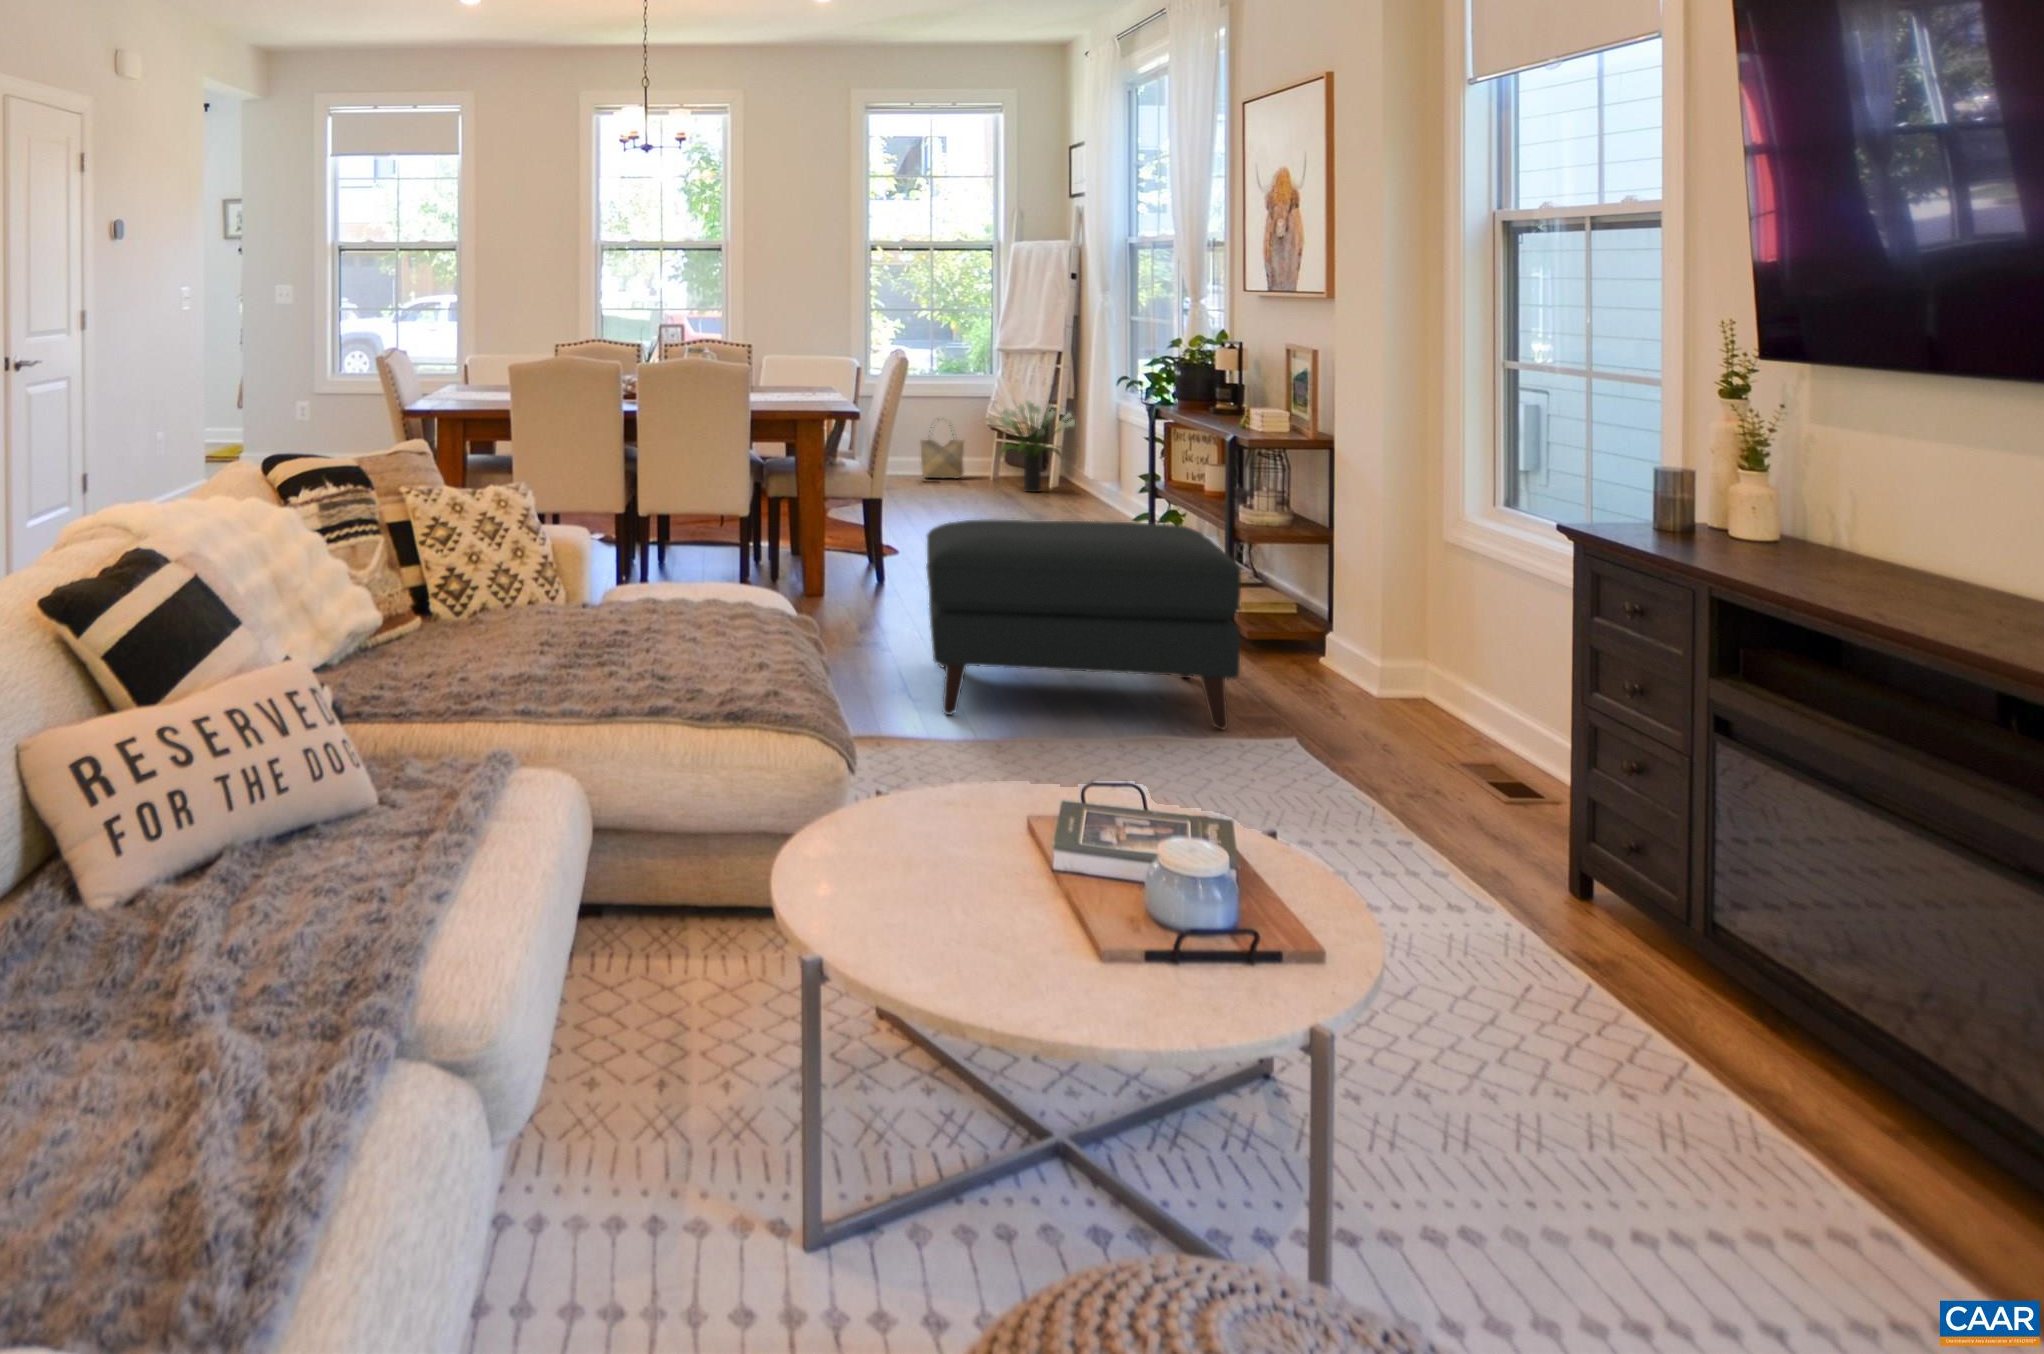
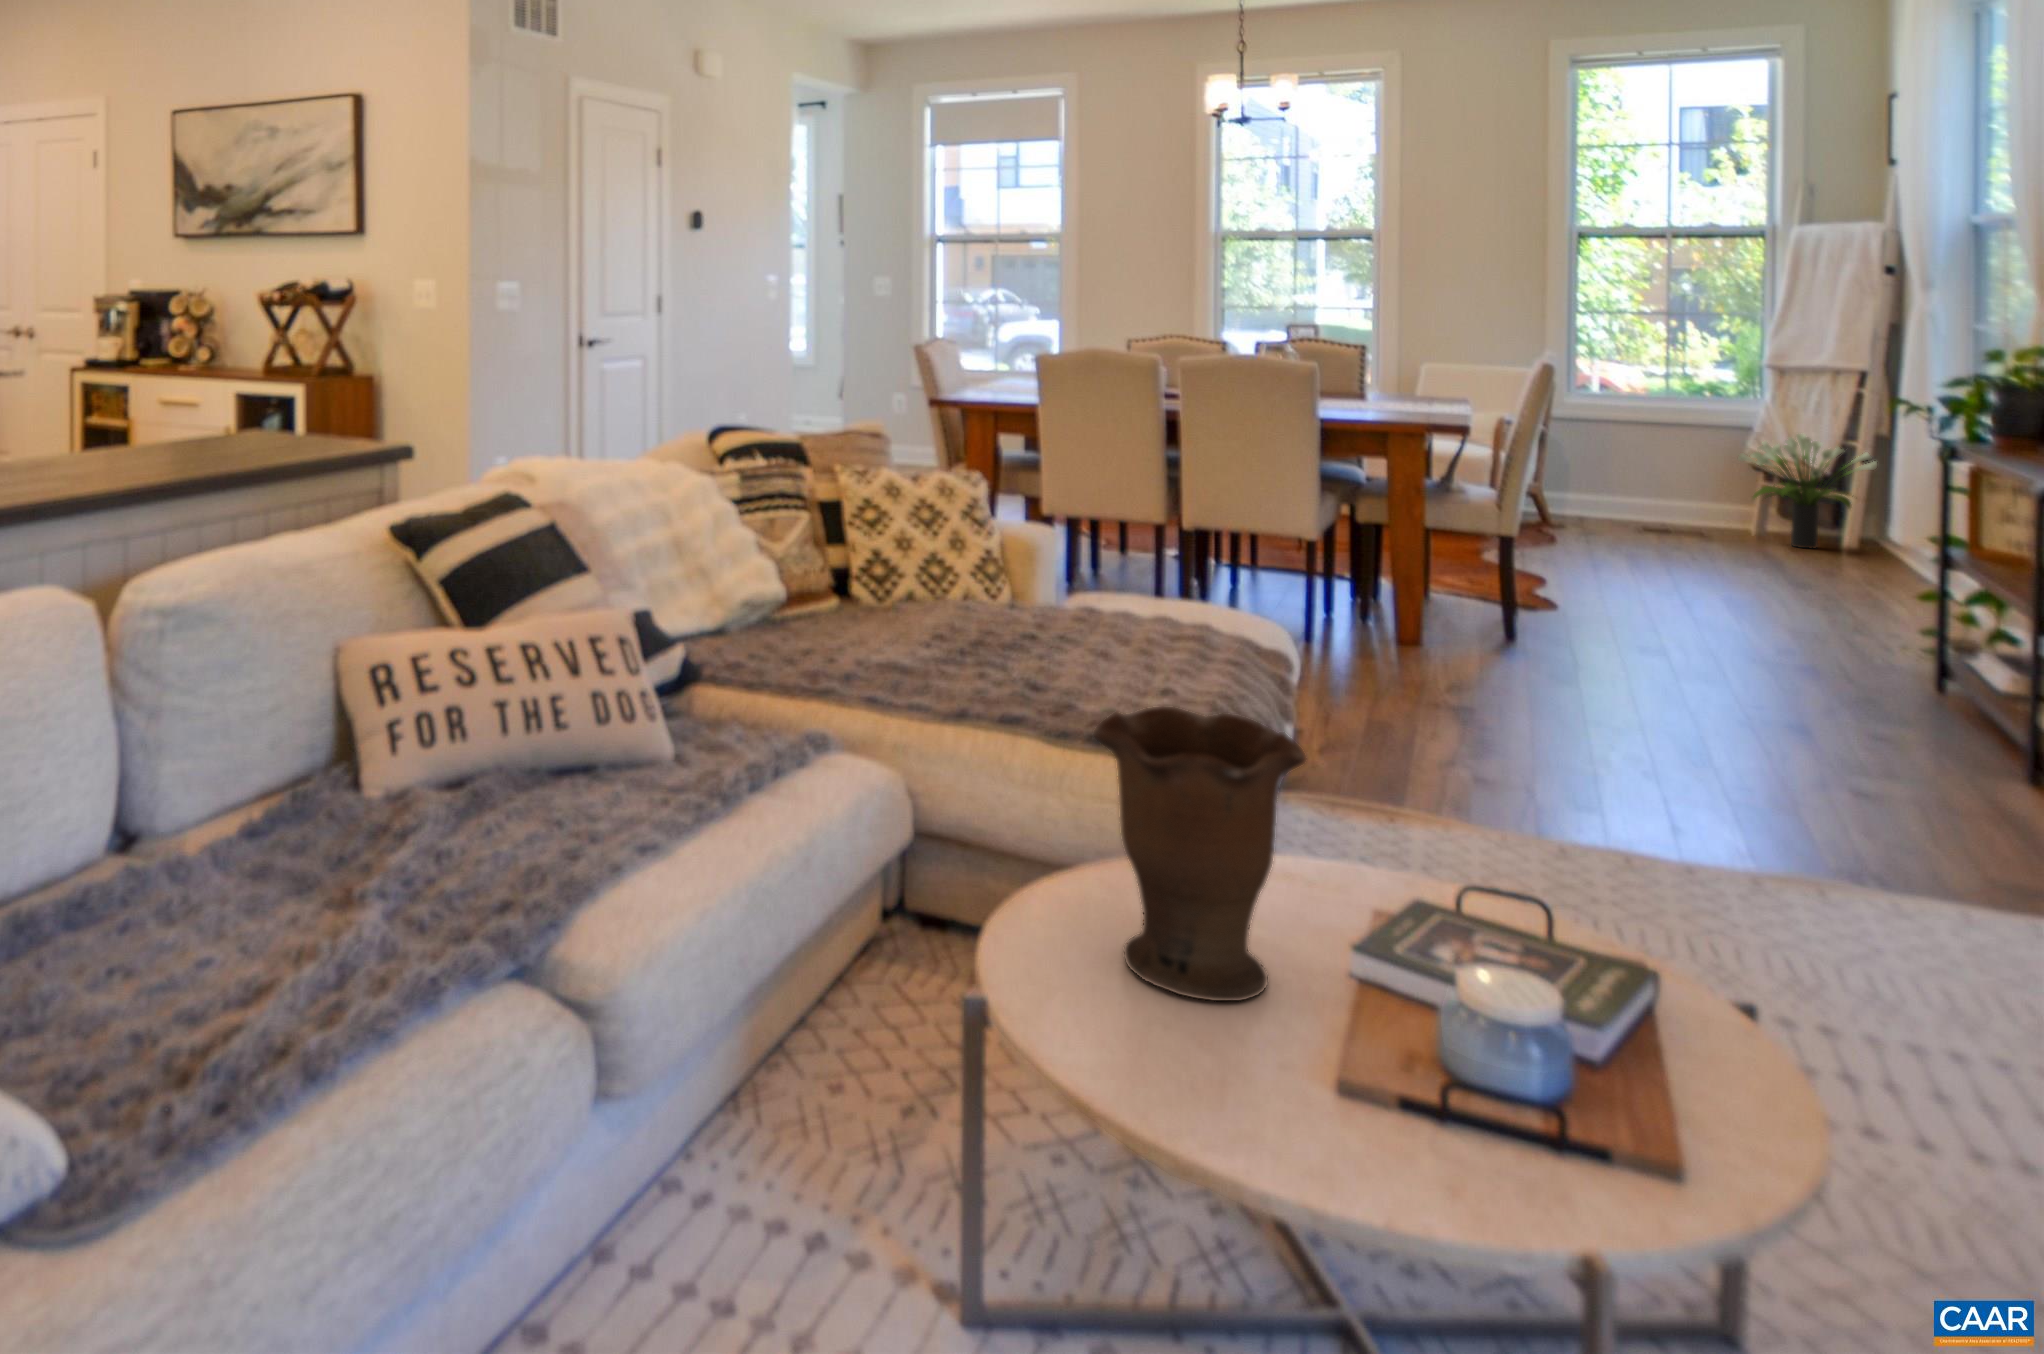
woven basket: present [921,421,964,478] -> none [1641,450,1709,523]
ottoman: present [926,520,1241,729] -> none [1497,561,1985,869]
vase: none [853,682,1016,923] -> present [1094,707,1306,1001]

